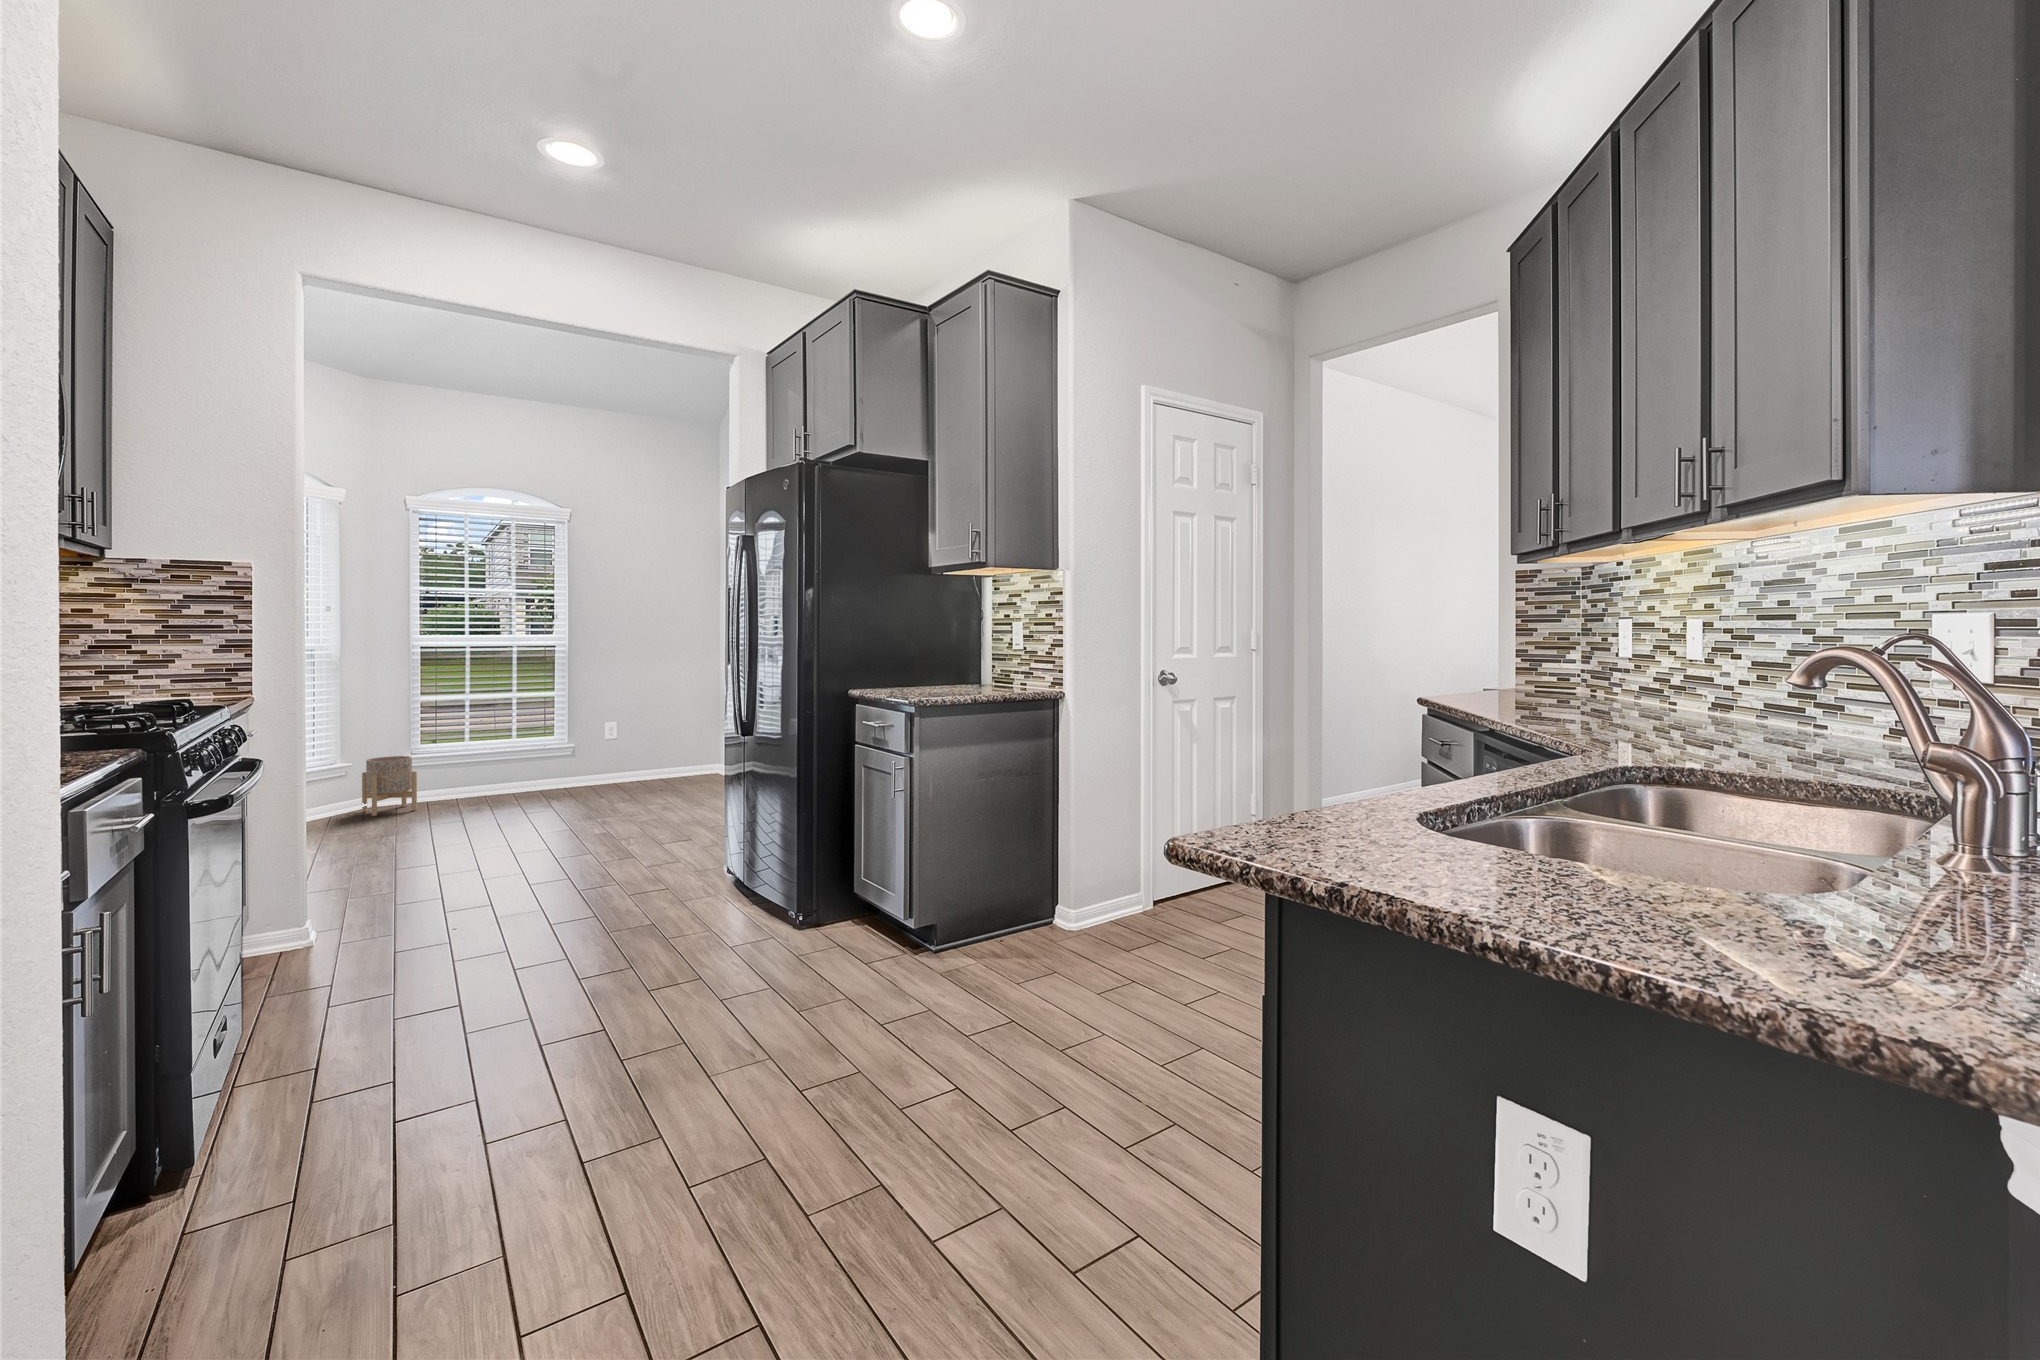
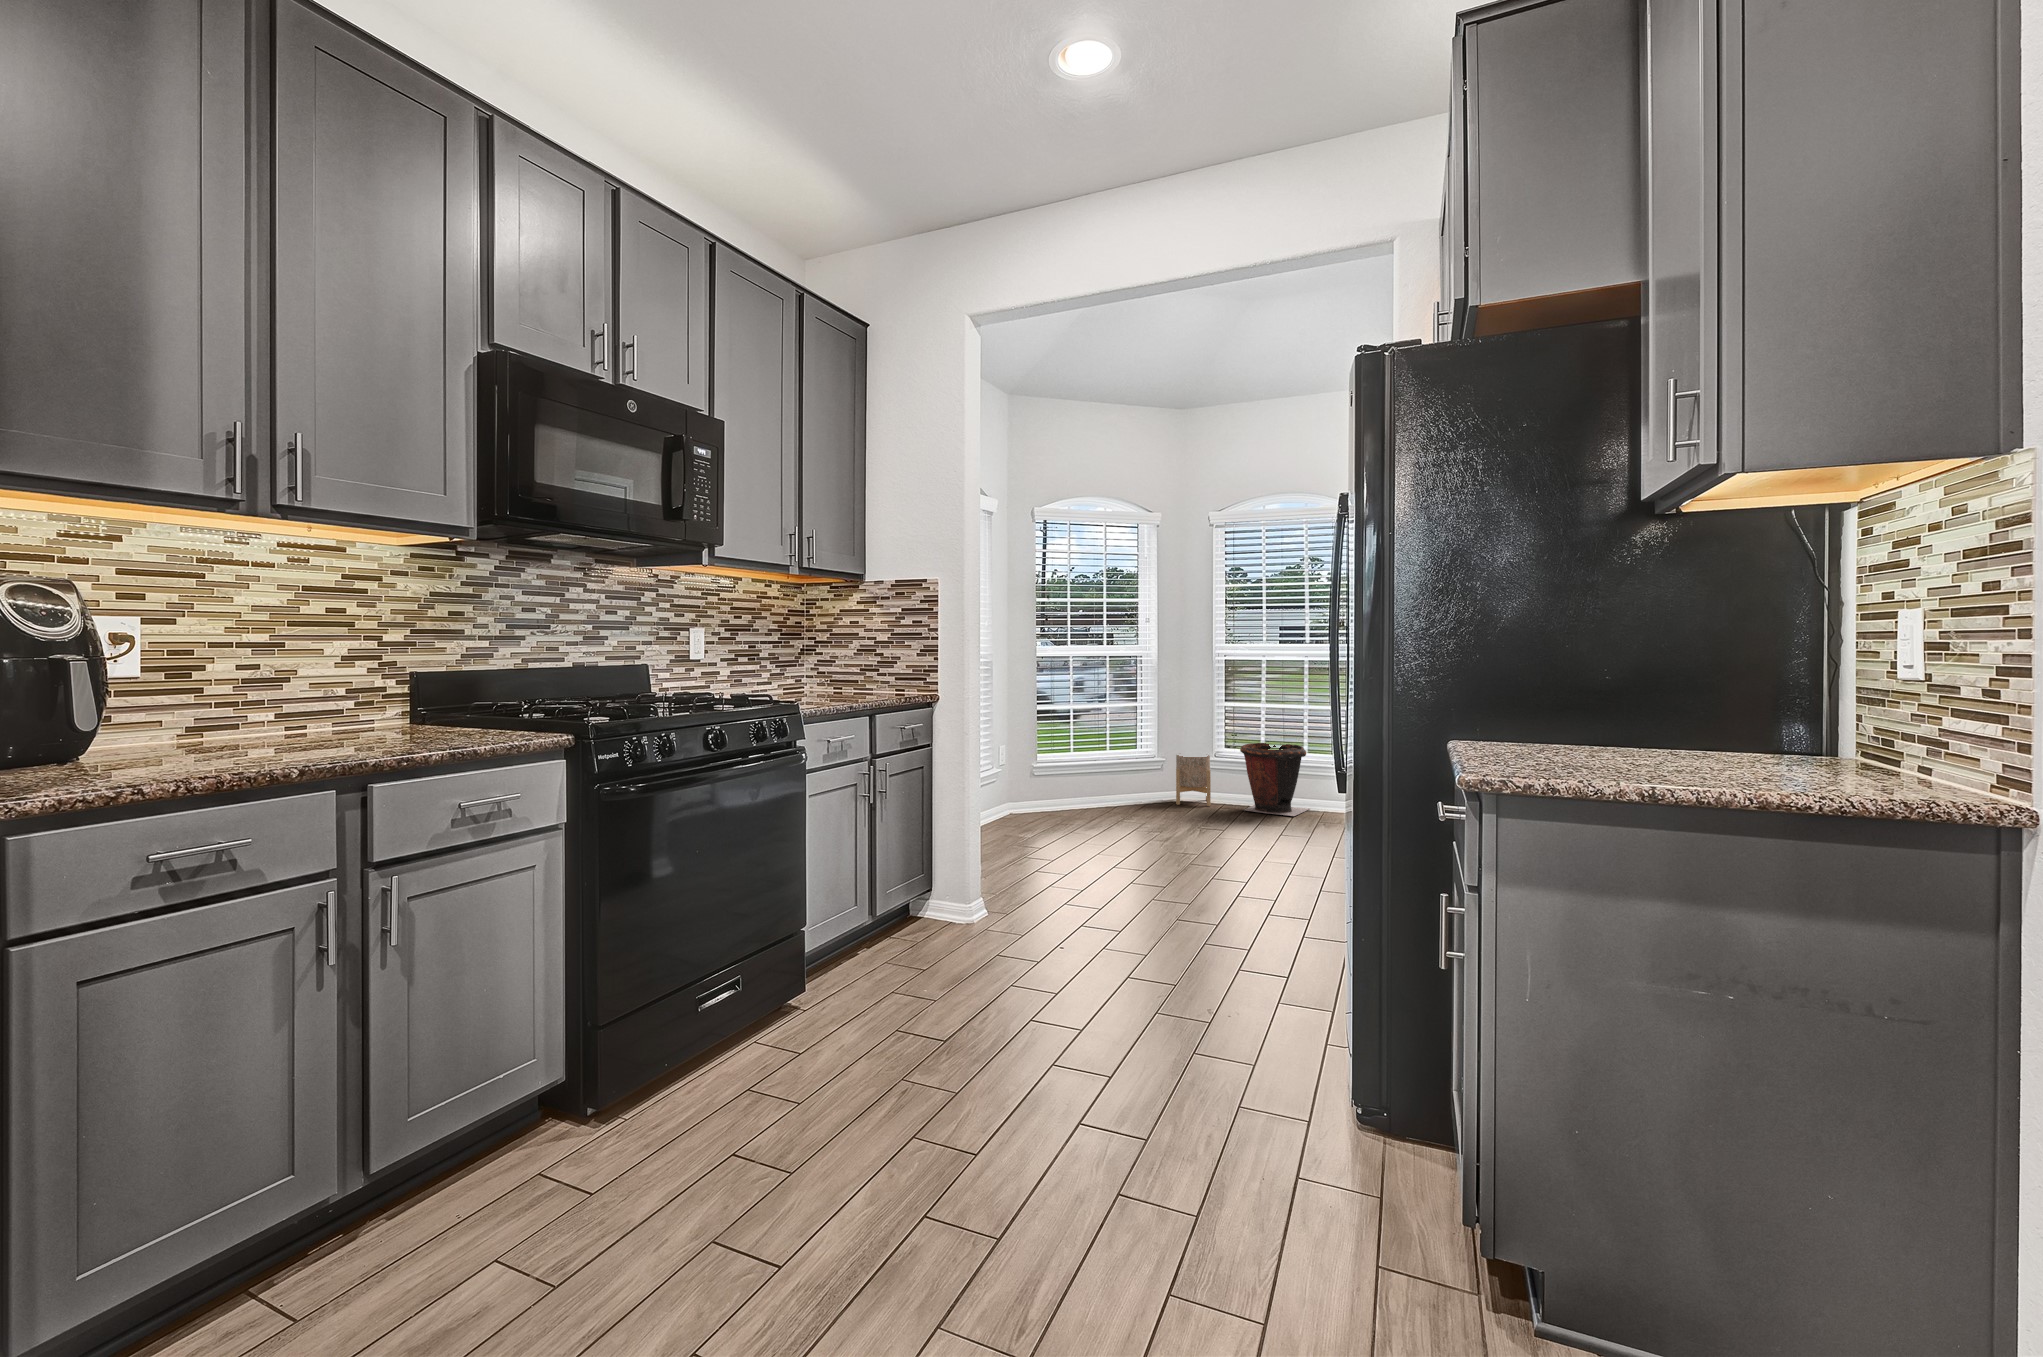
waste bin: none [454,731,530,807] -> present [1240,743,1309,816]

